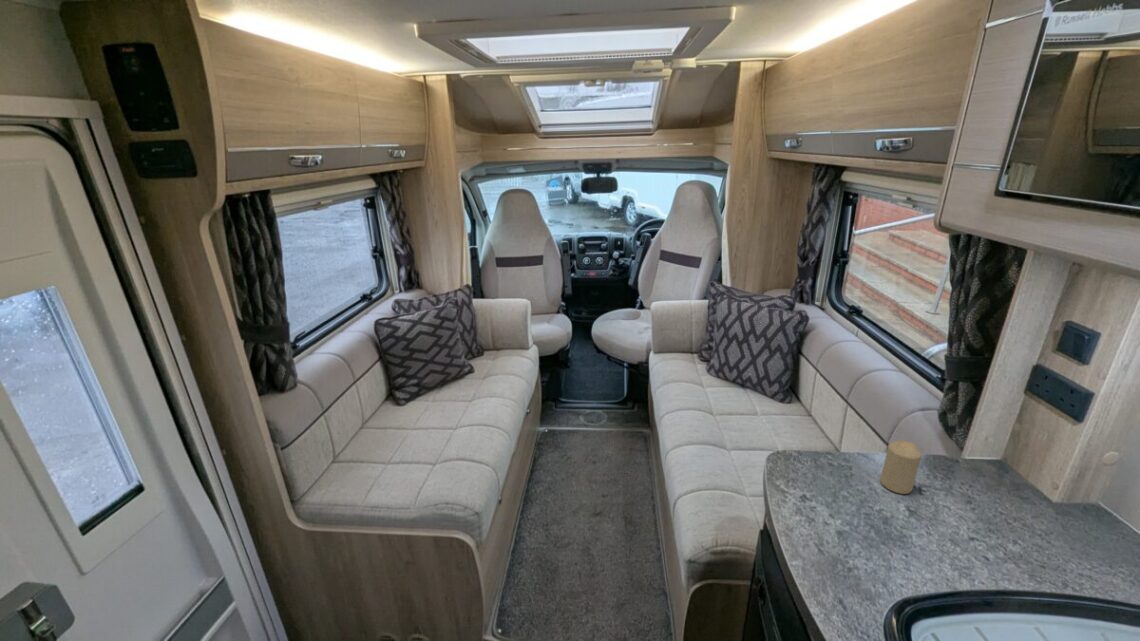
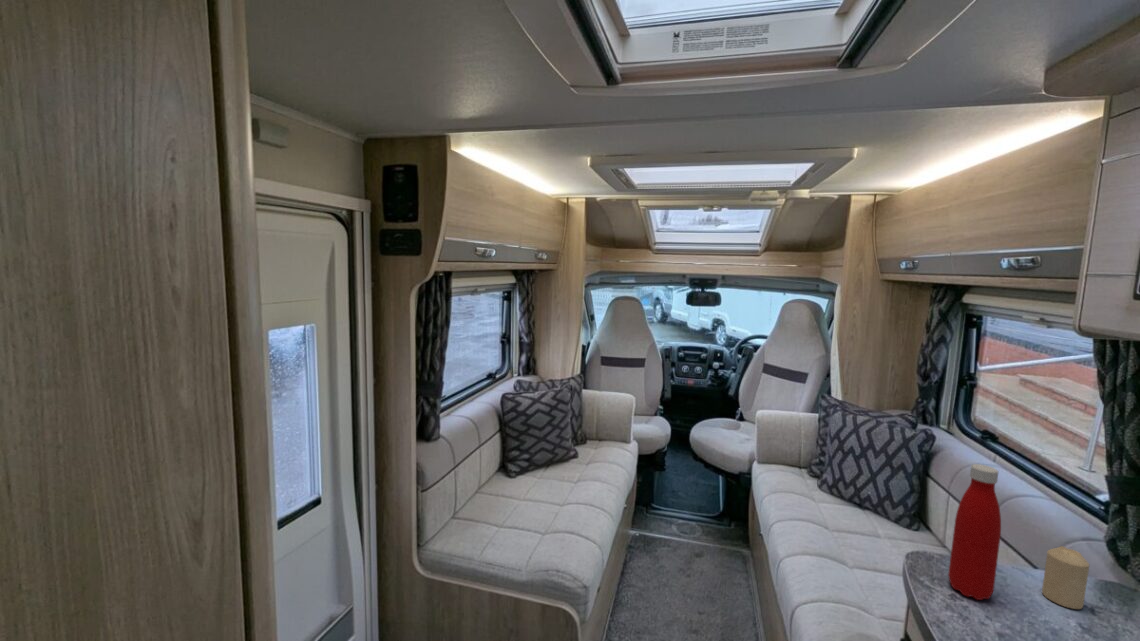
bottle: none [802,377,852,501] -> present [948,464,1001,600]

